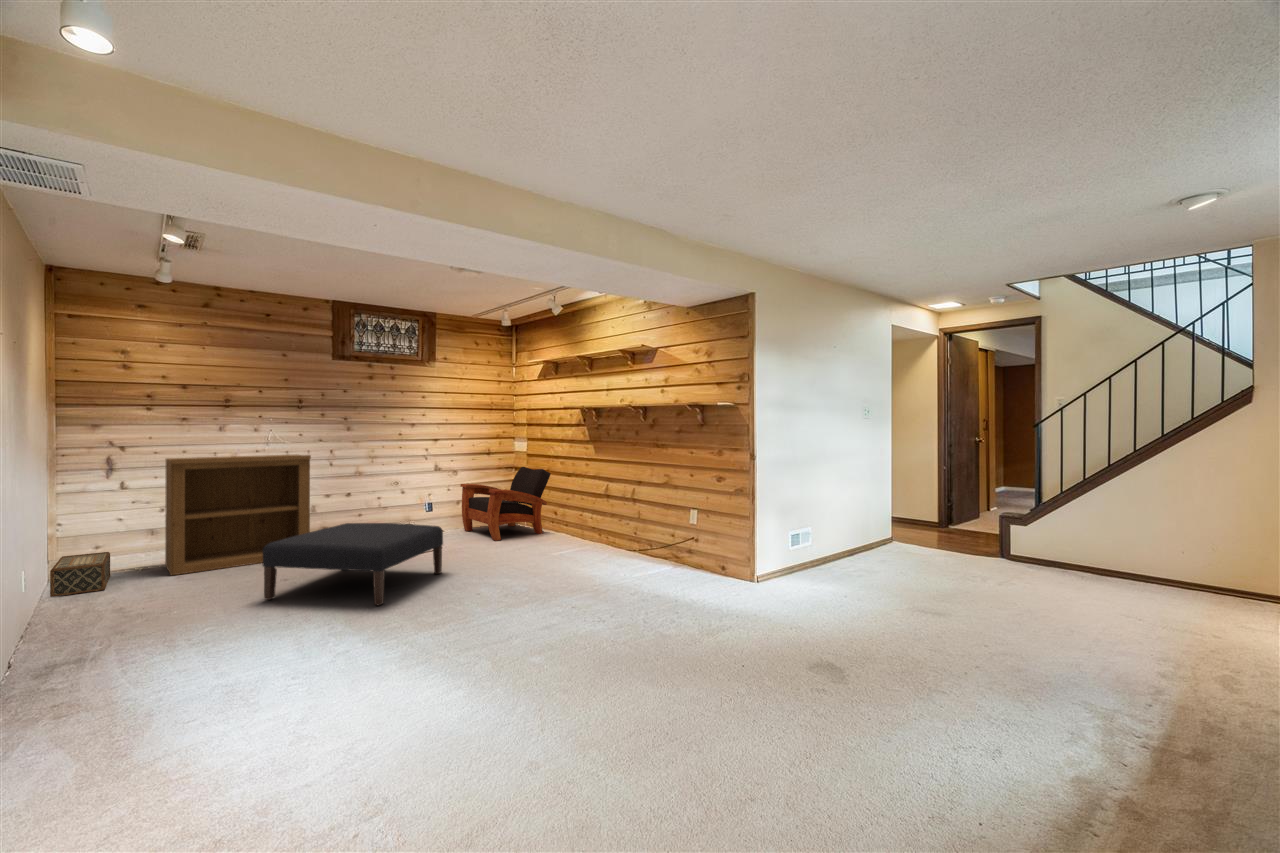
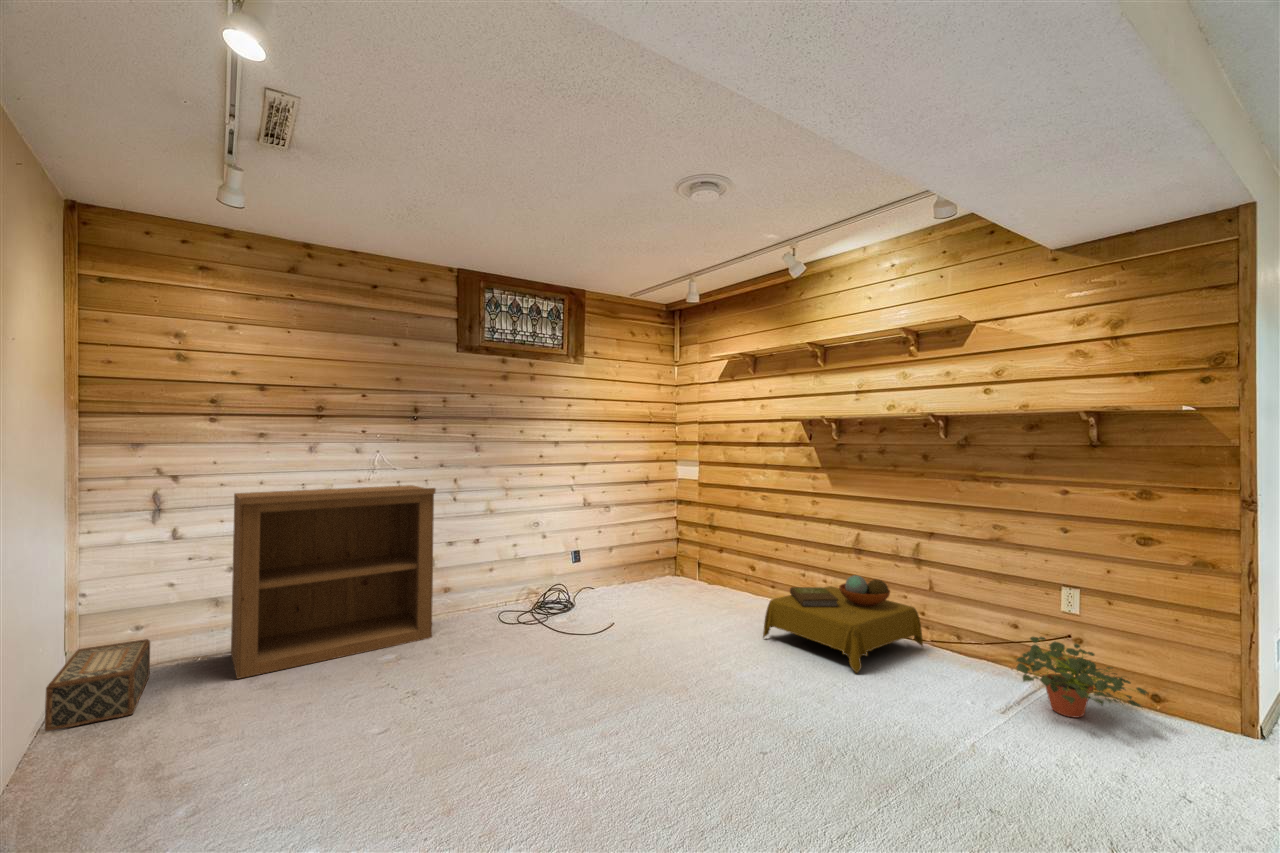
armchair: present [460,467,551,541] -> none [617,500,743,612]
side table: none [535,509,632,564] -> present [763,575,923,673]
ottoman: present [263,523,443,605] -> none [386,600,656,791]
potted plant: none [644,537,707,577] -> present [1017,637,1147,718]

